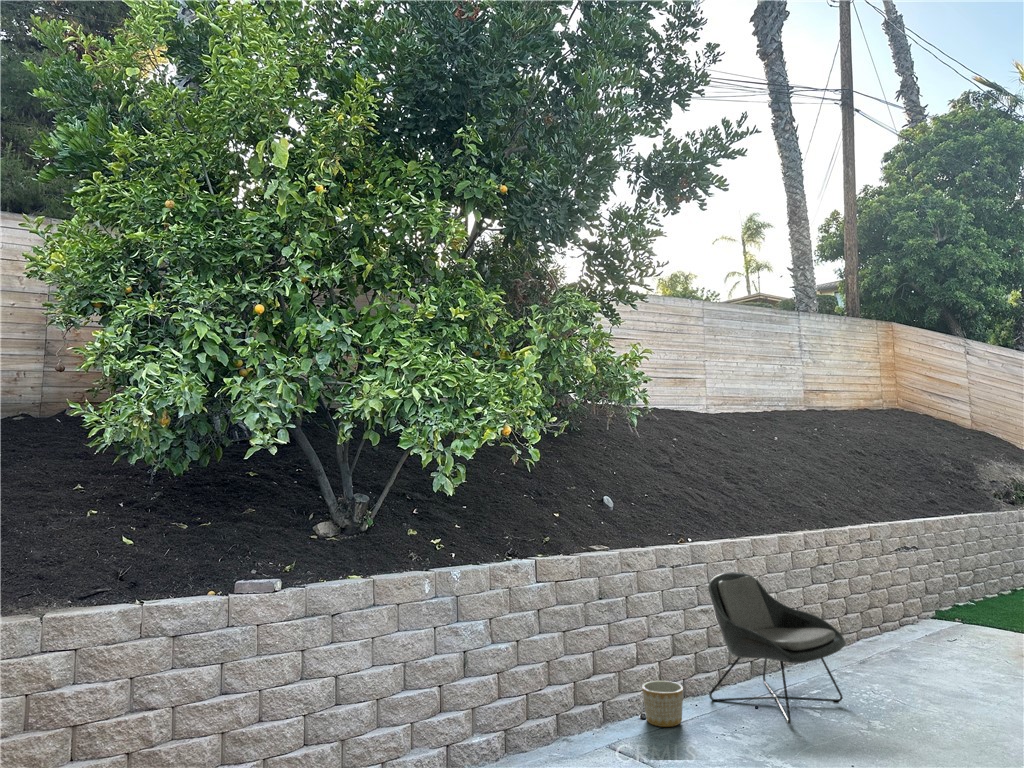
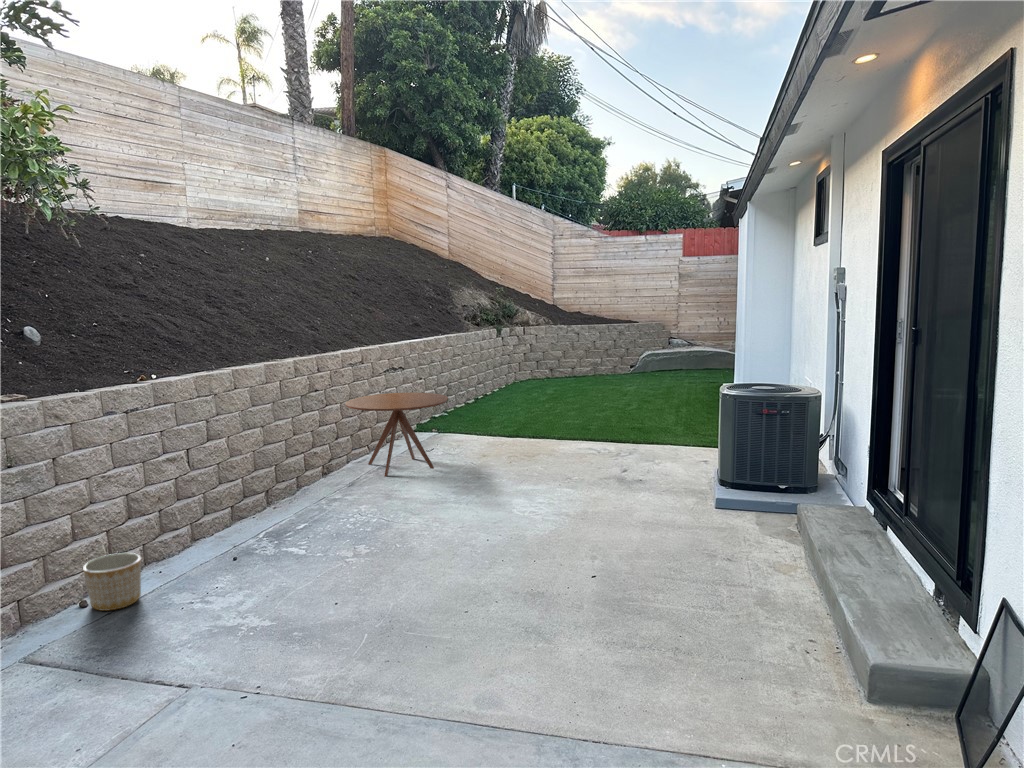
lounge chair: present [709,572,845,724] -> none [176,411,332,570]
round table: none [855,573,973,660] -> present [345,392,448,476]

